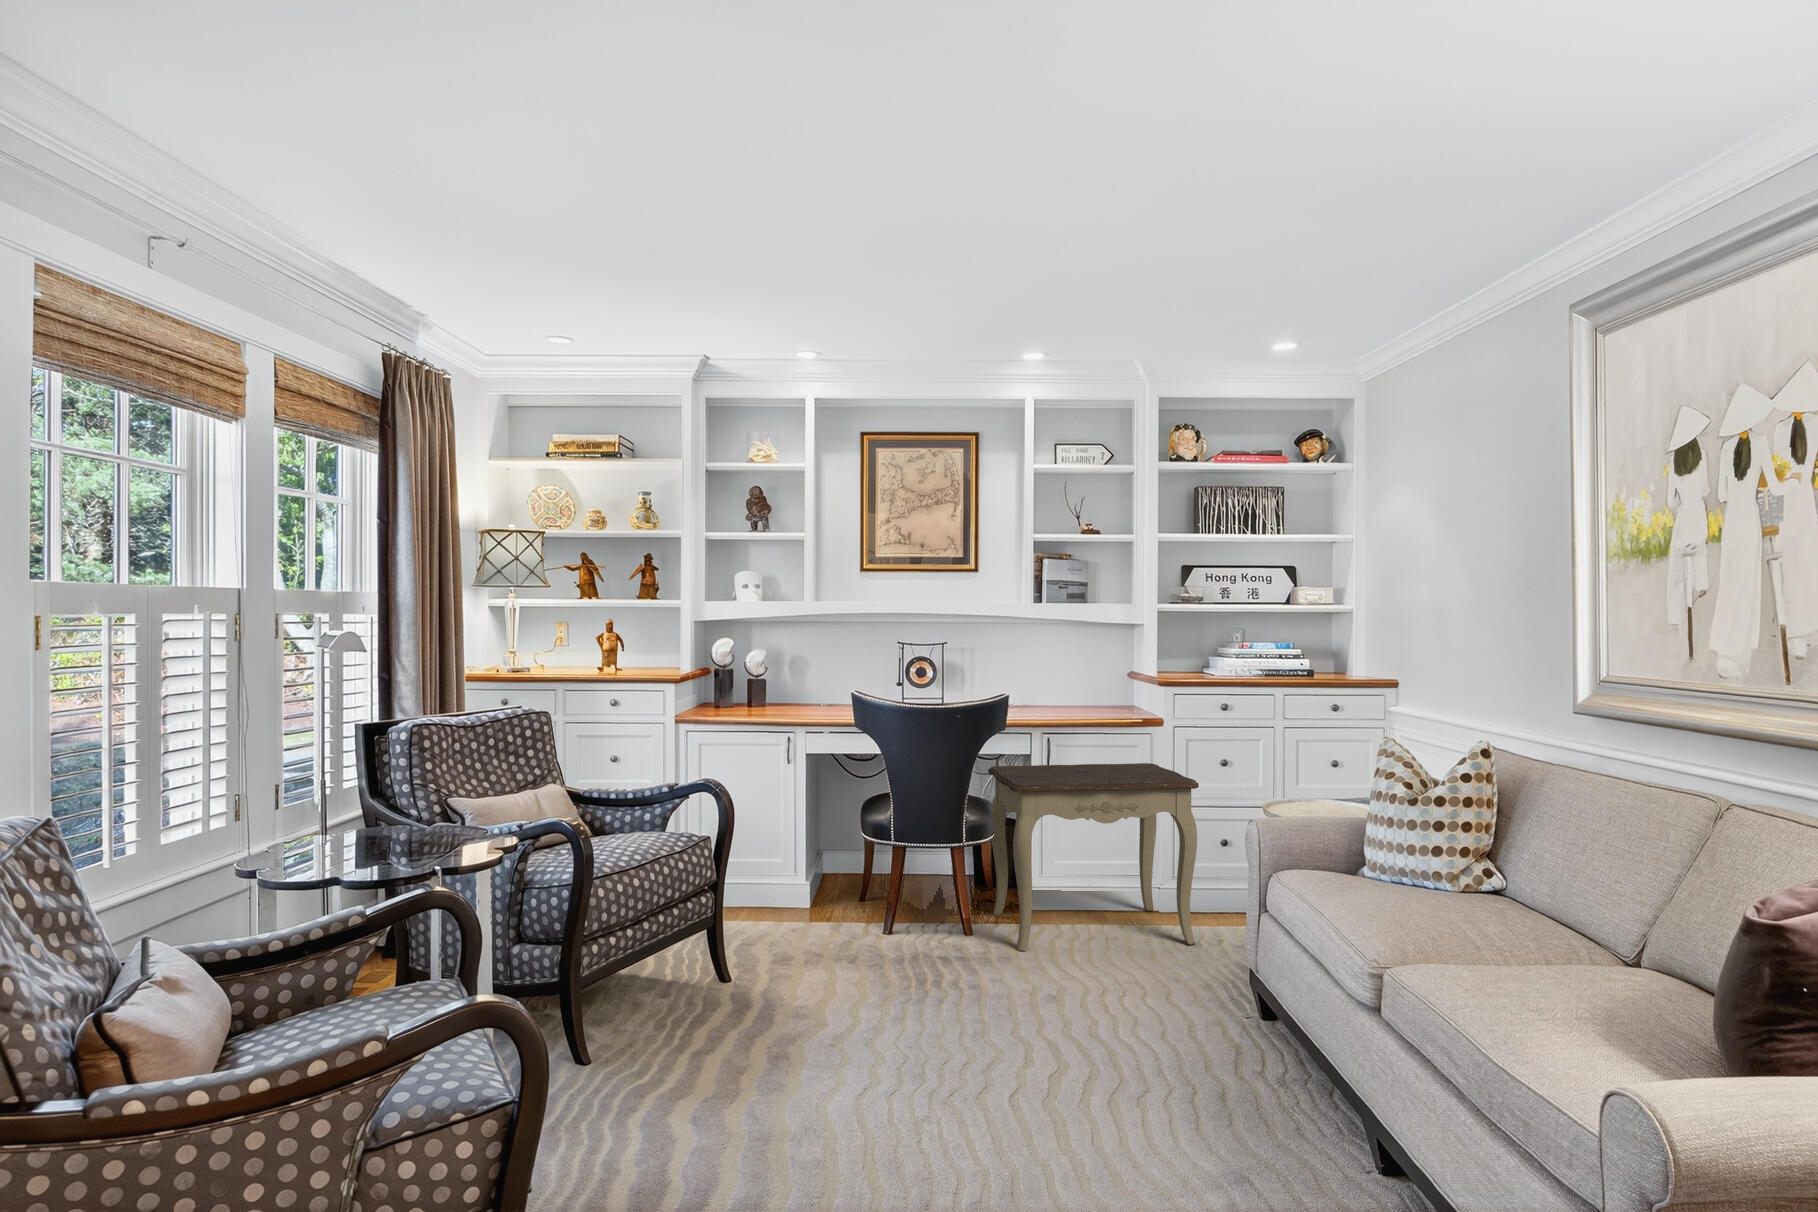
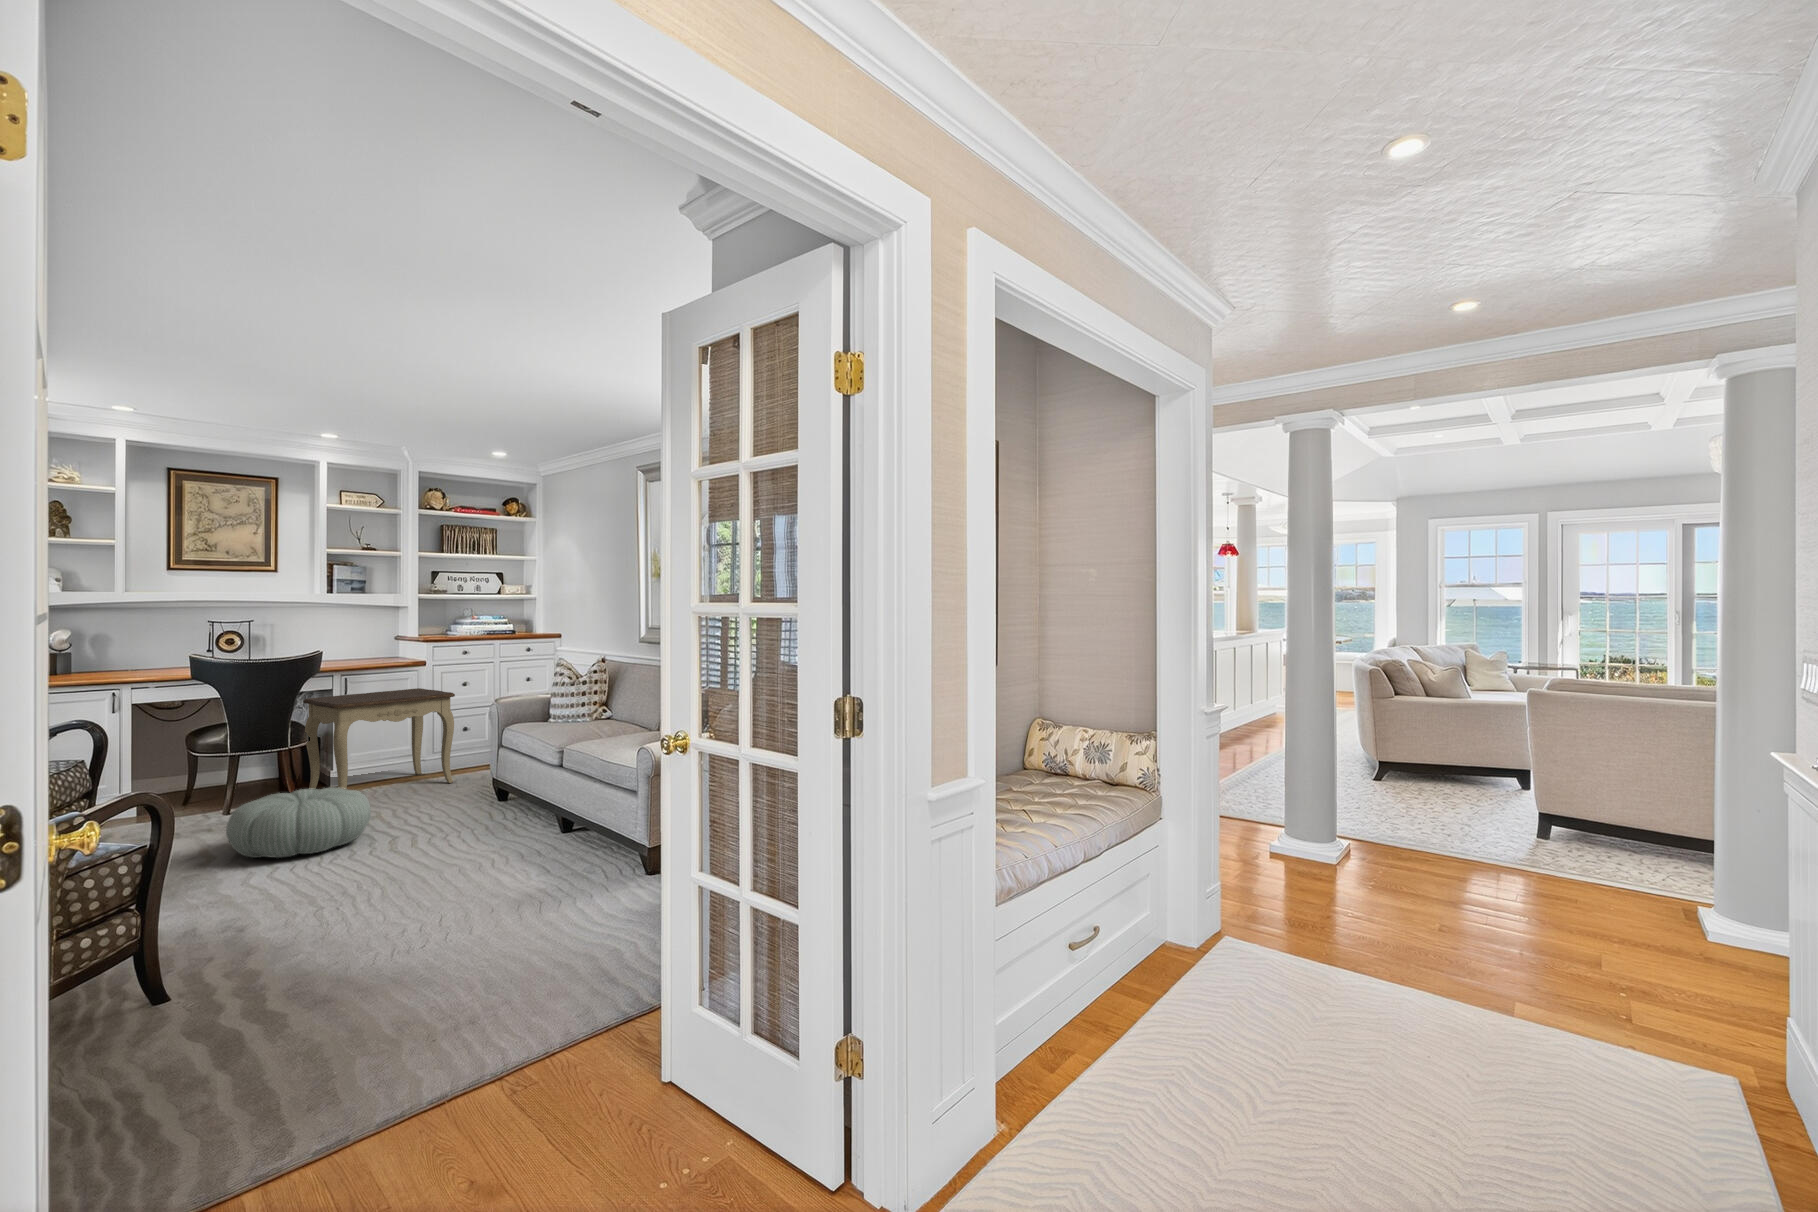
pouf: none [829,935,1030,1070] -> present [226,787,371,858]

